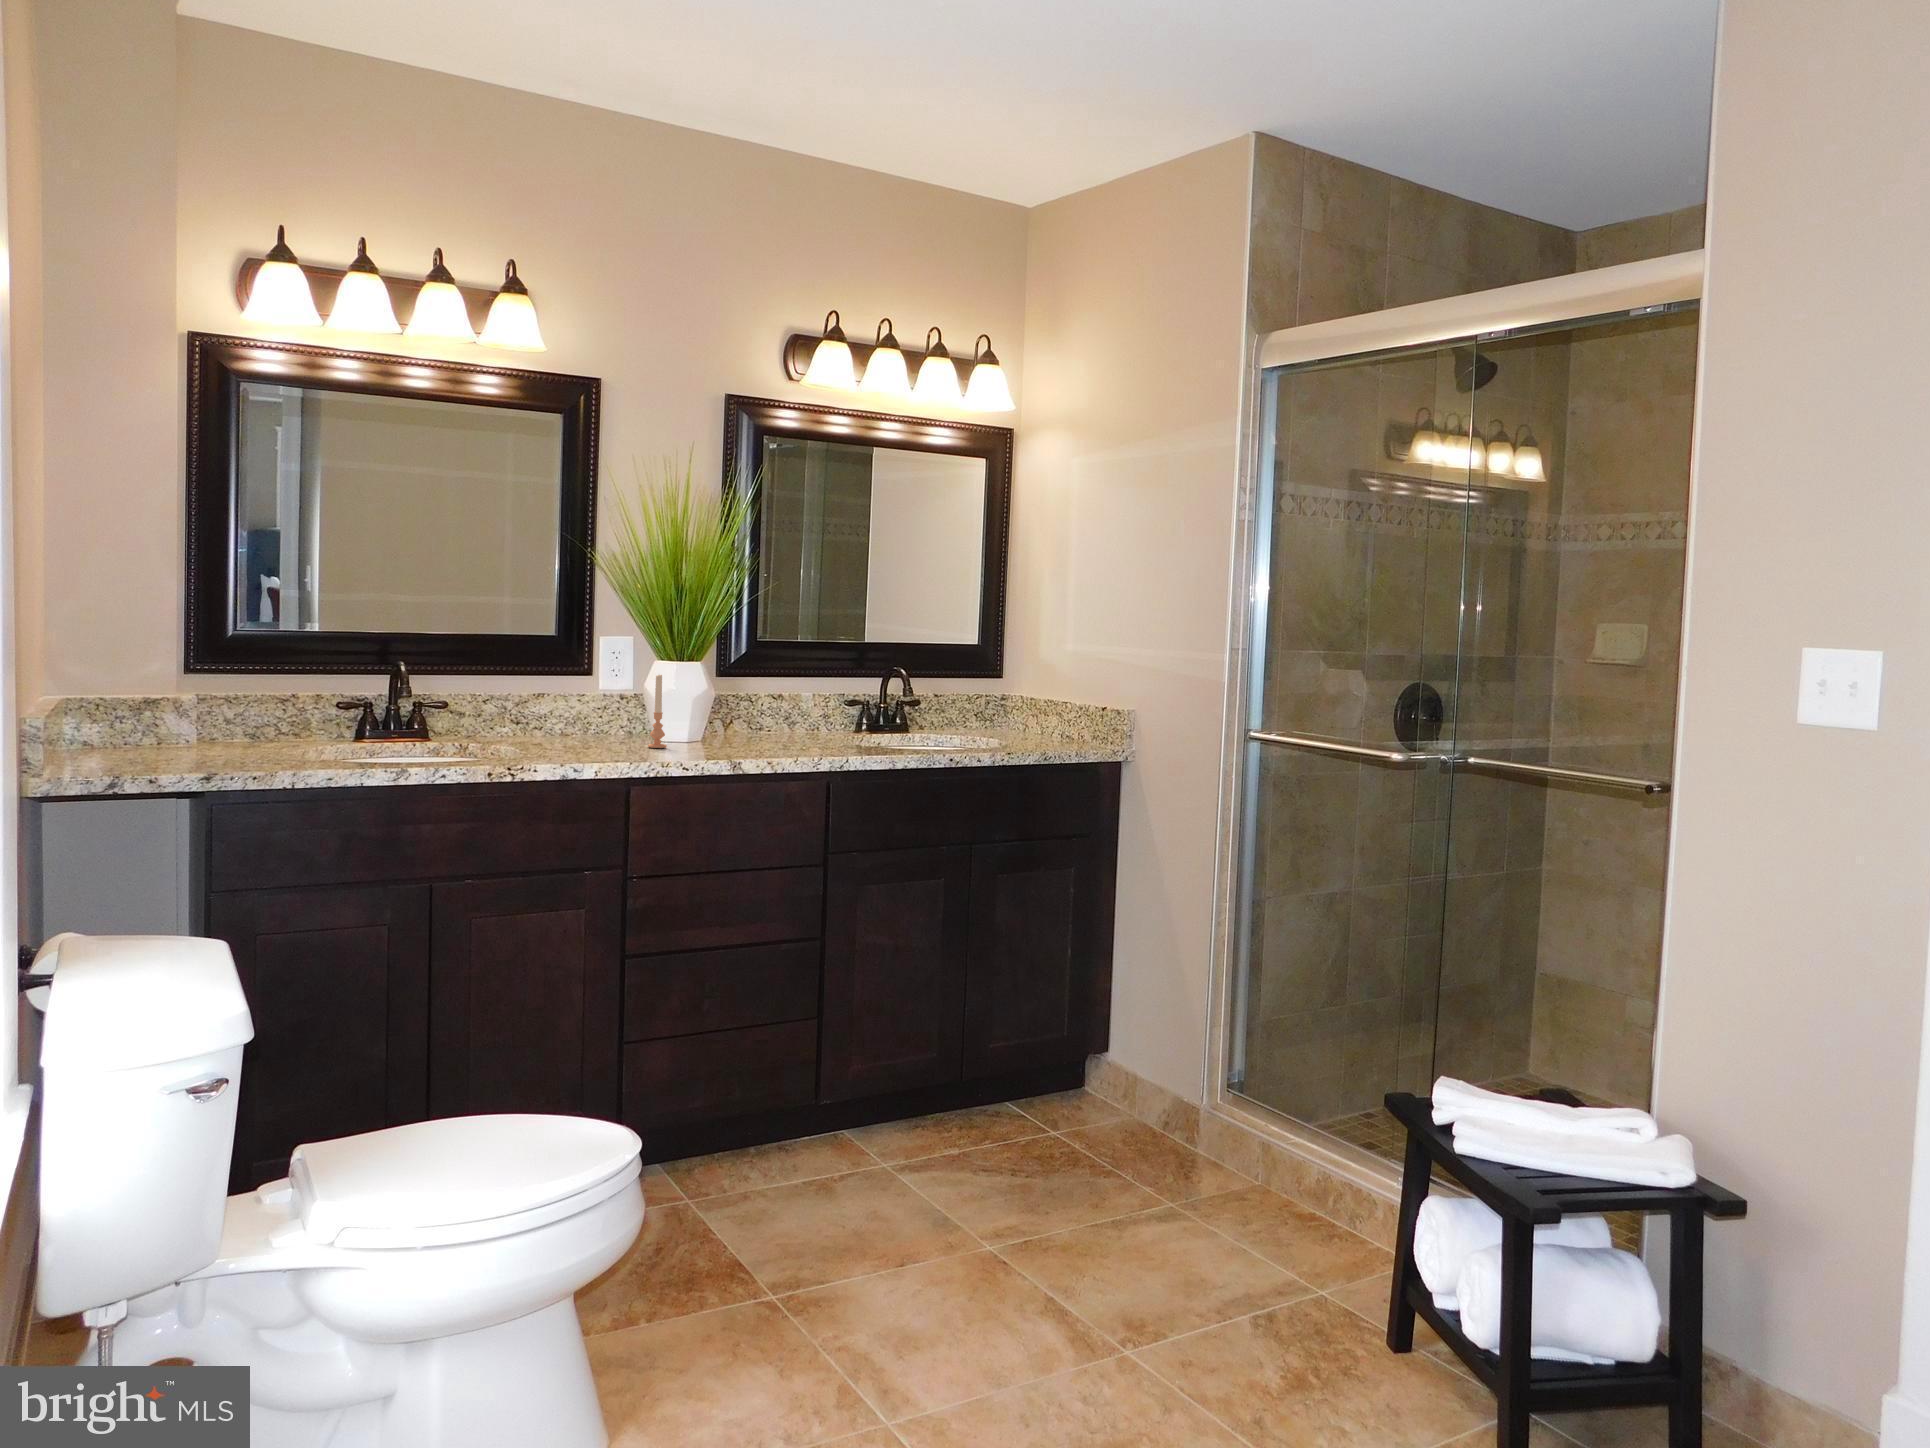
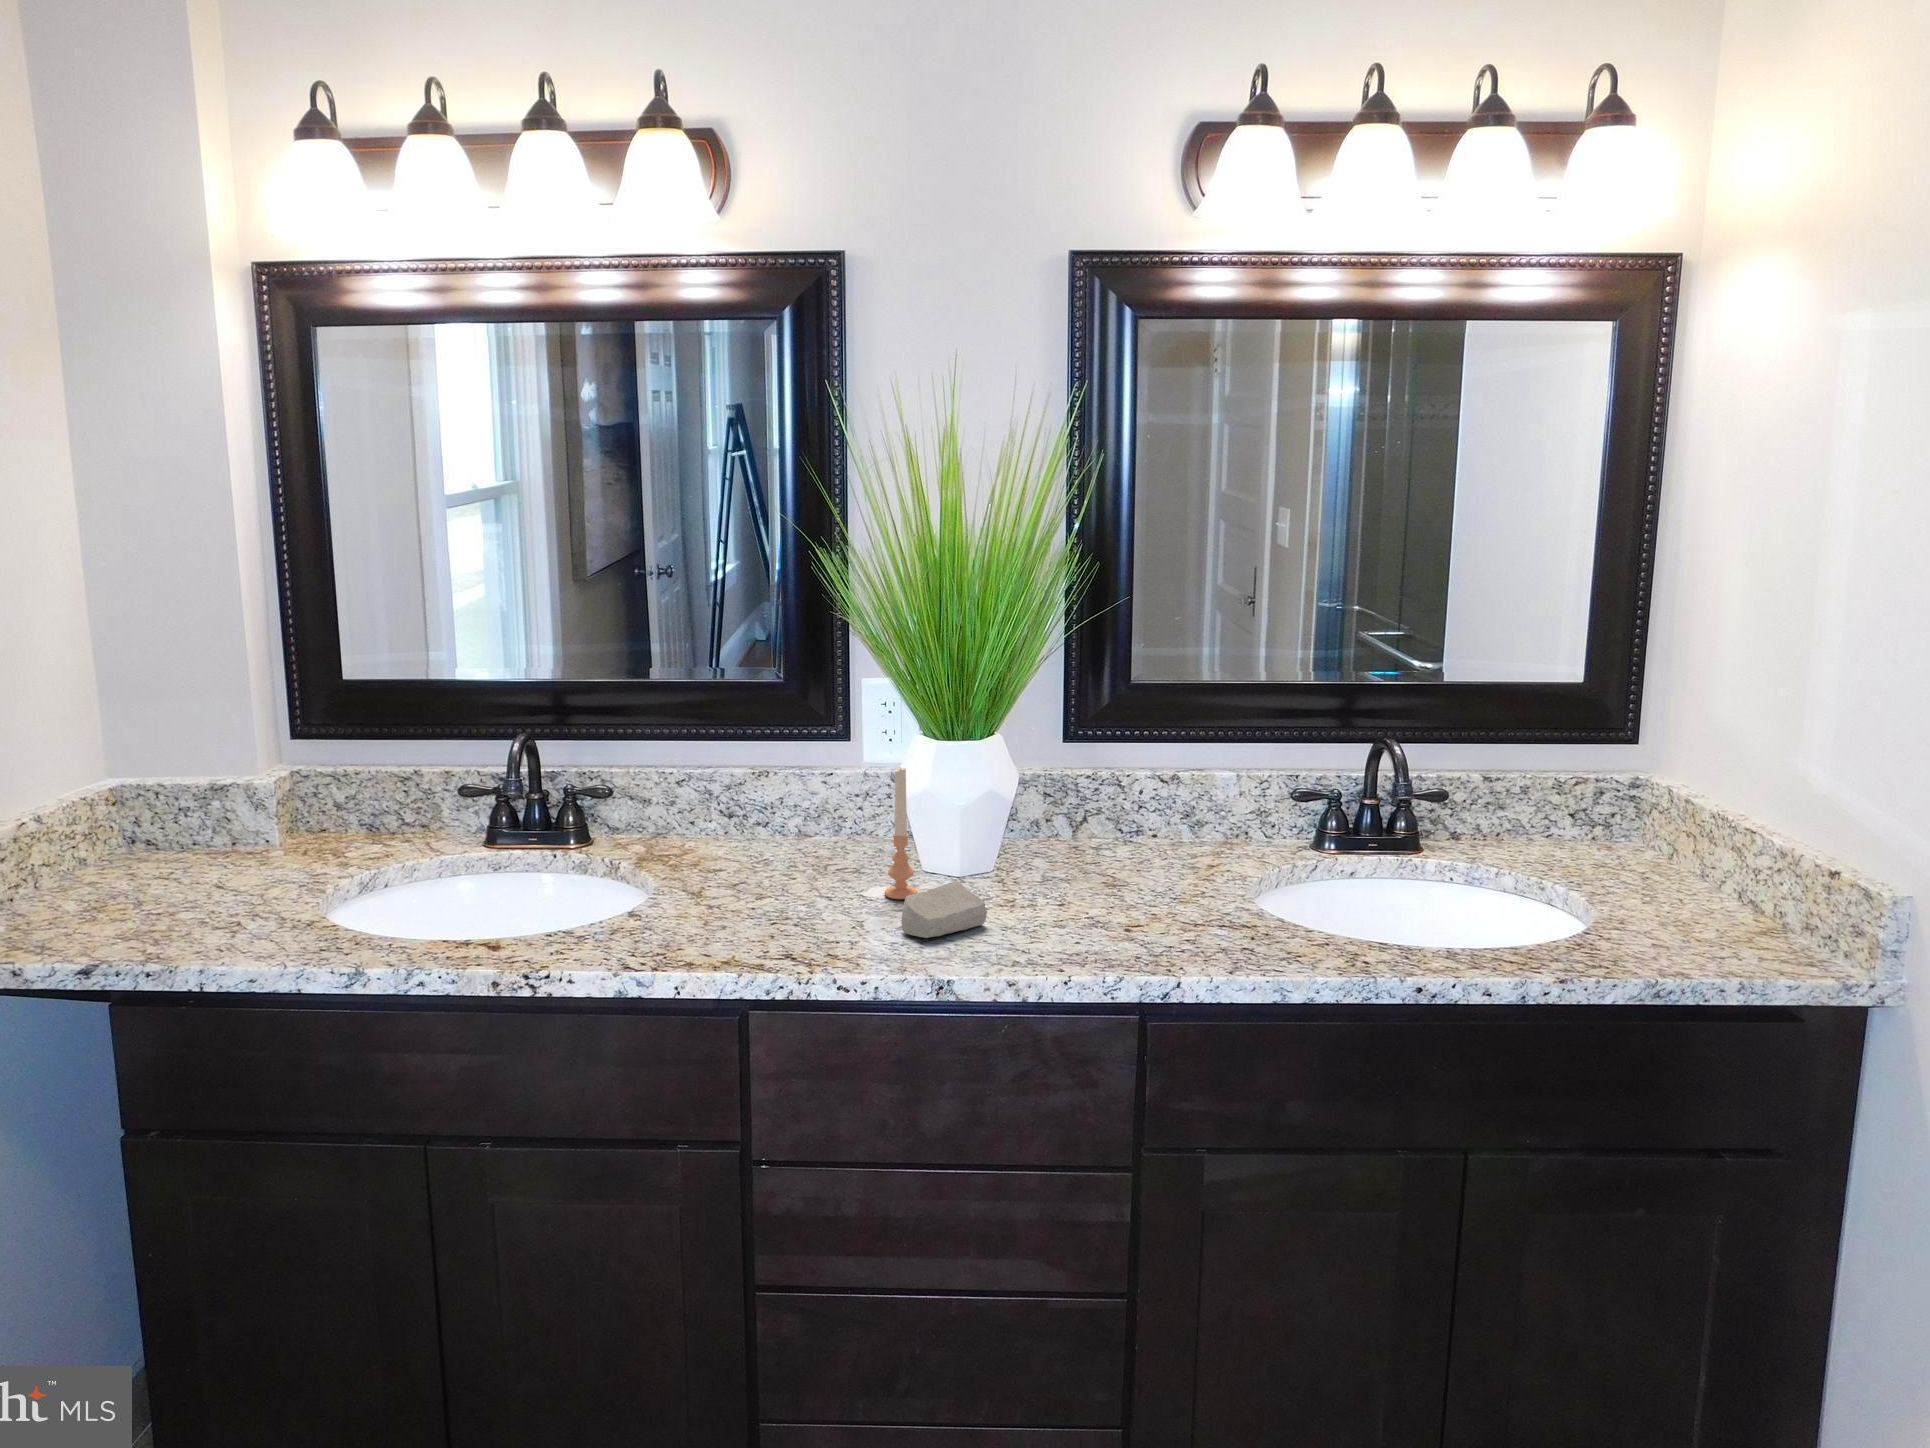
soap bar: none [676,732,718,754] -> present [902,881,987,938]

